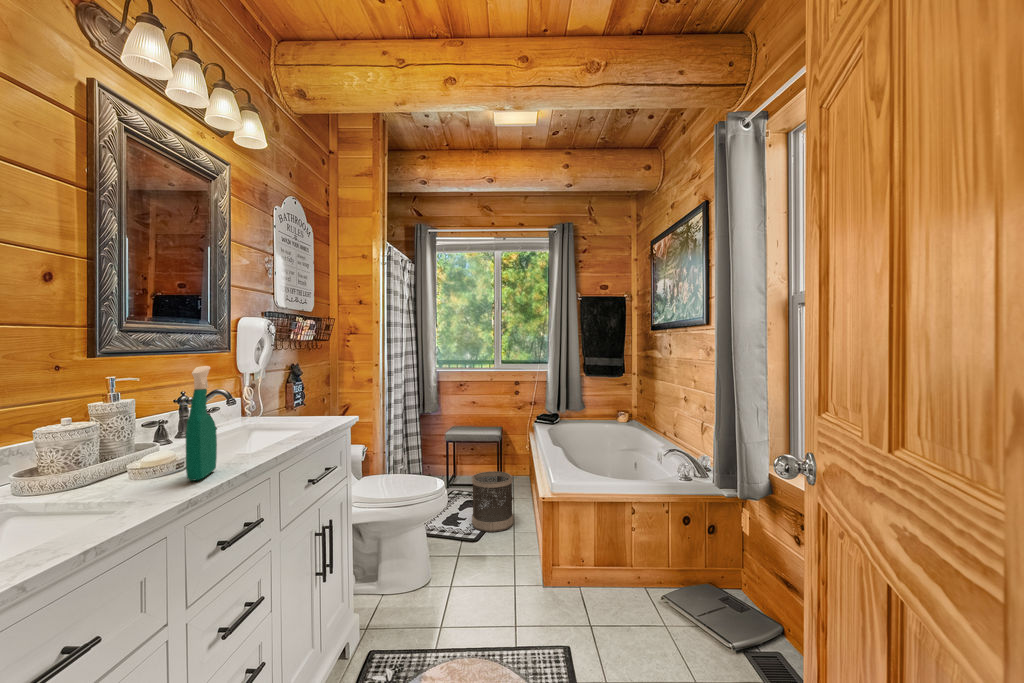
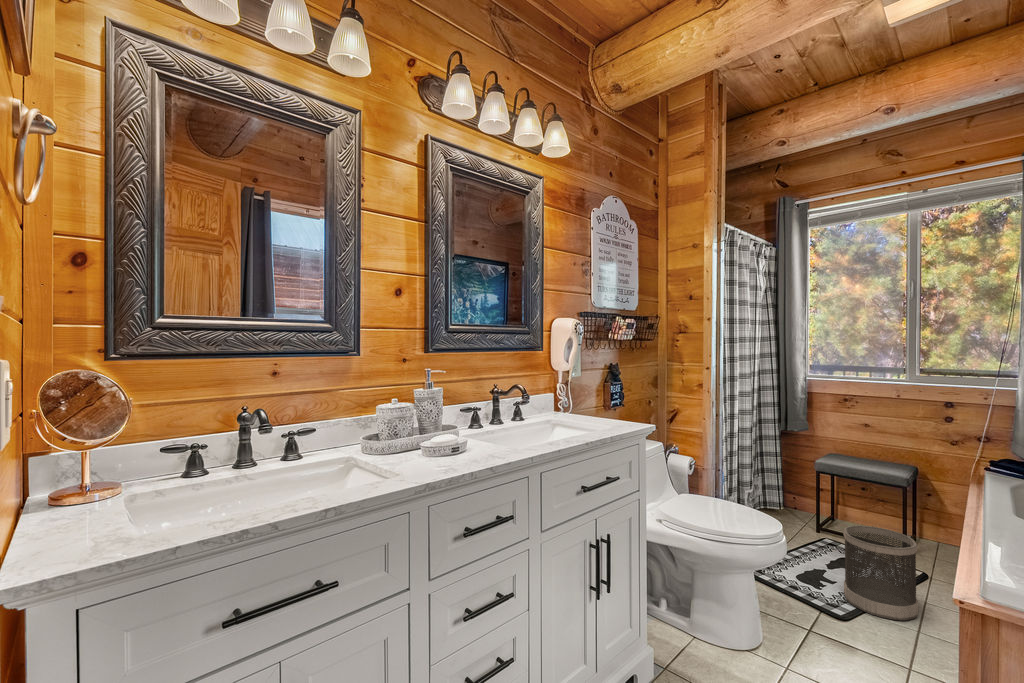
spray bottle: present [186,366,217,481] -> none [443,362,474,465]

